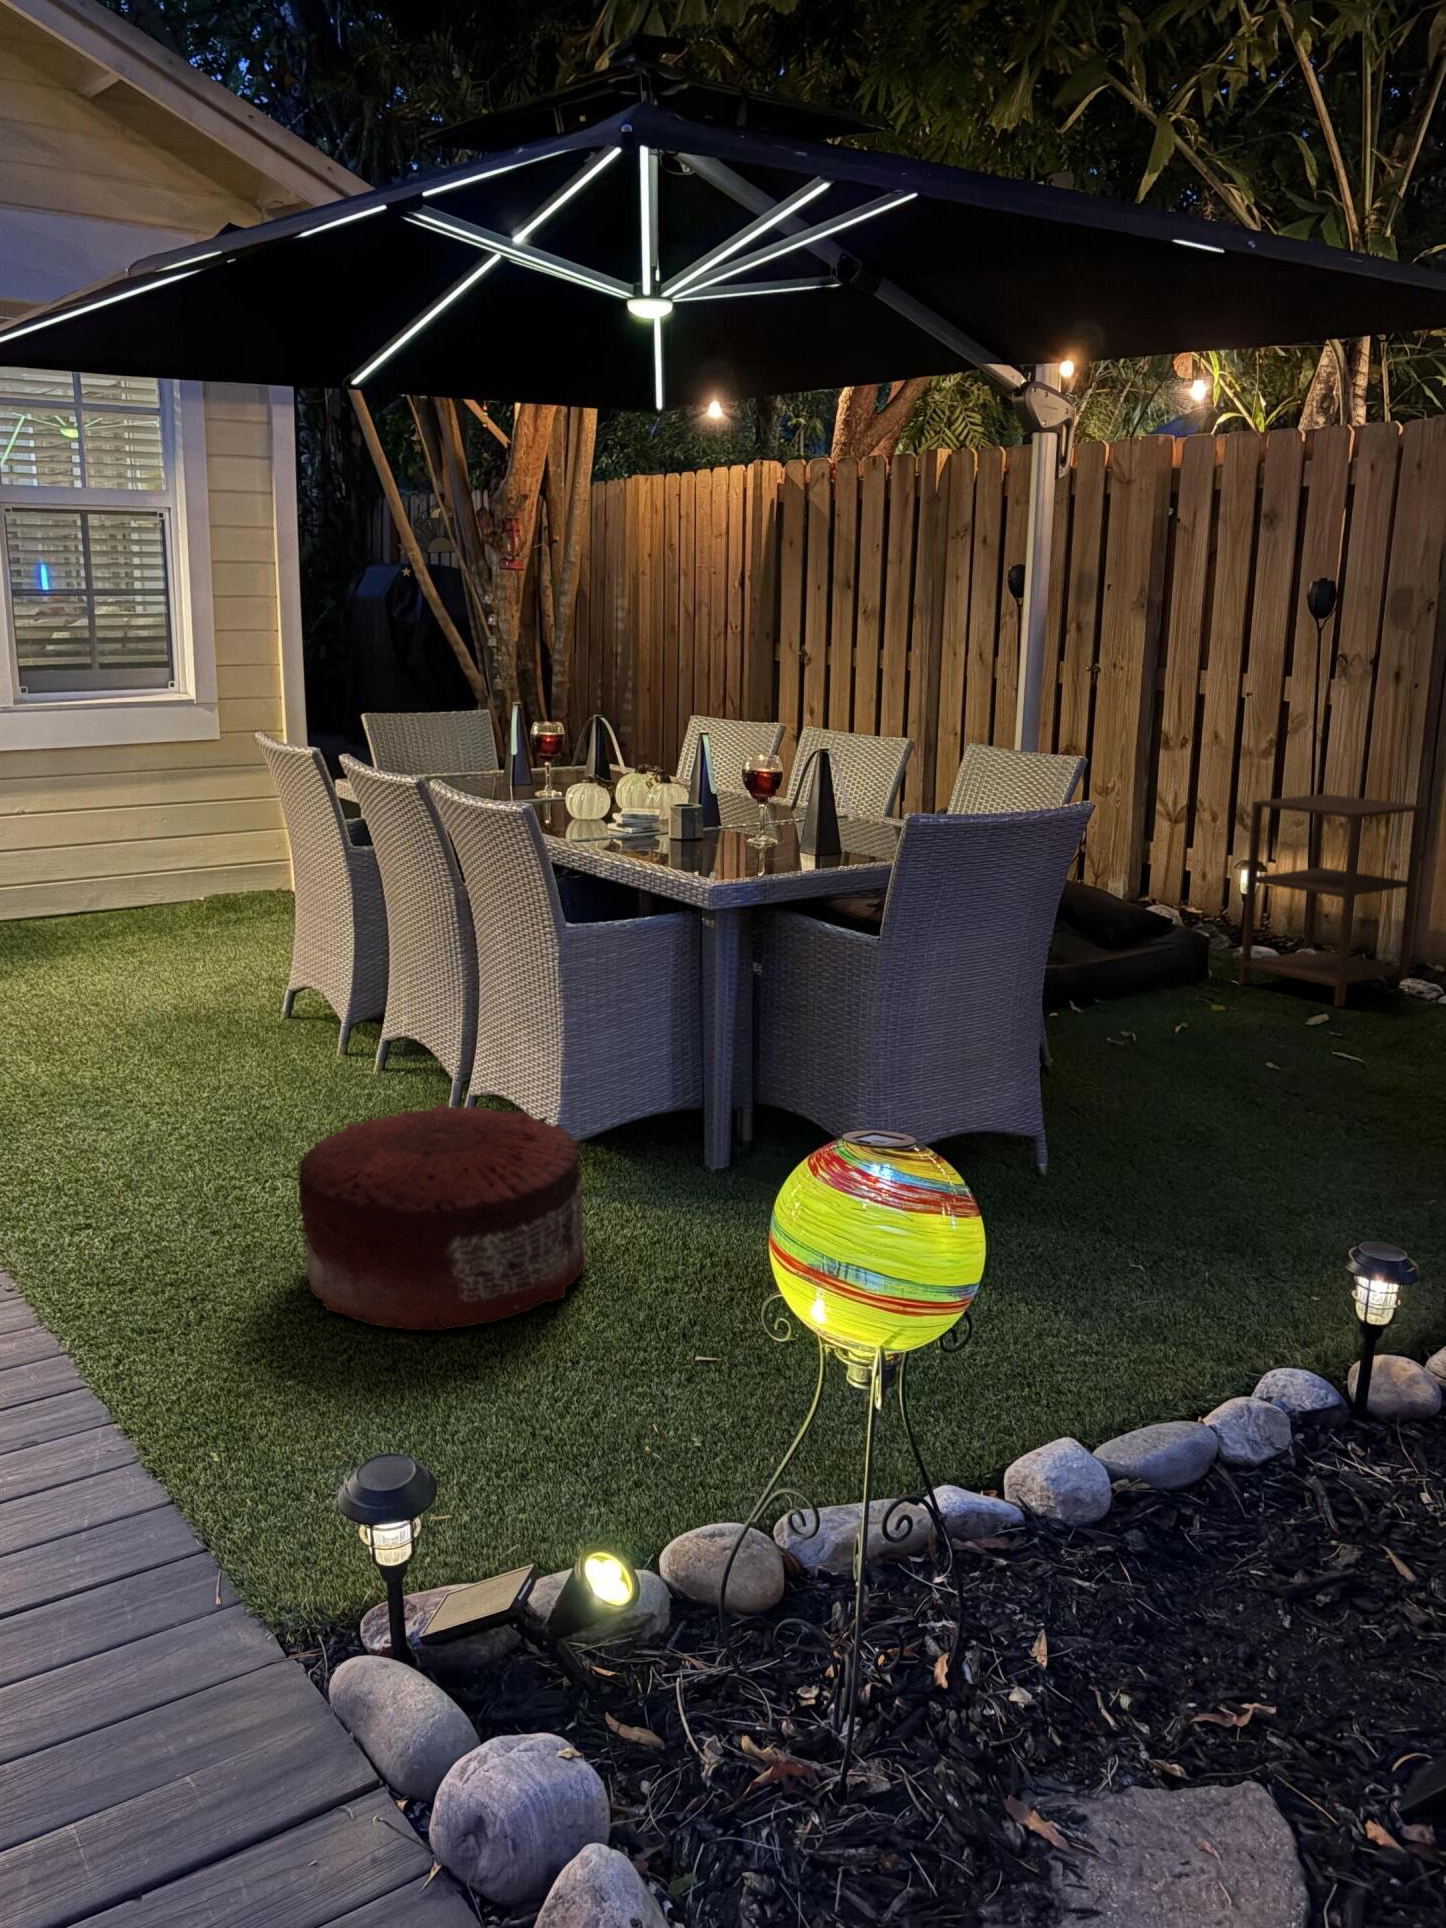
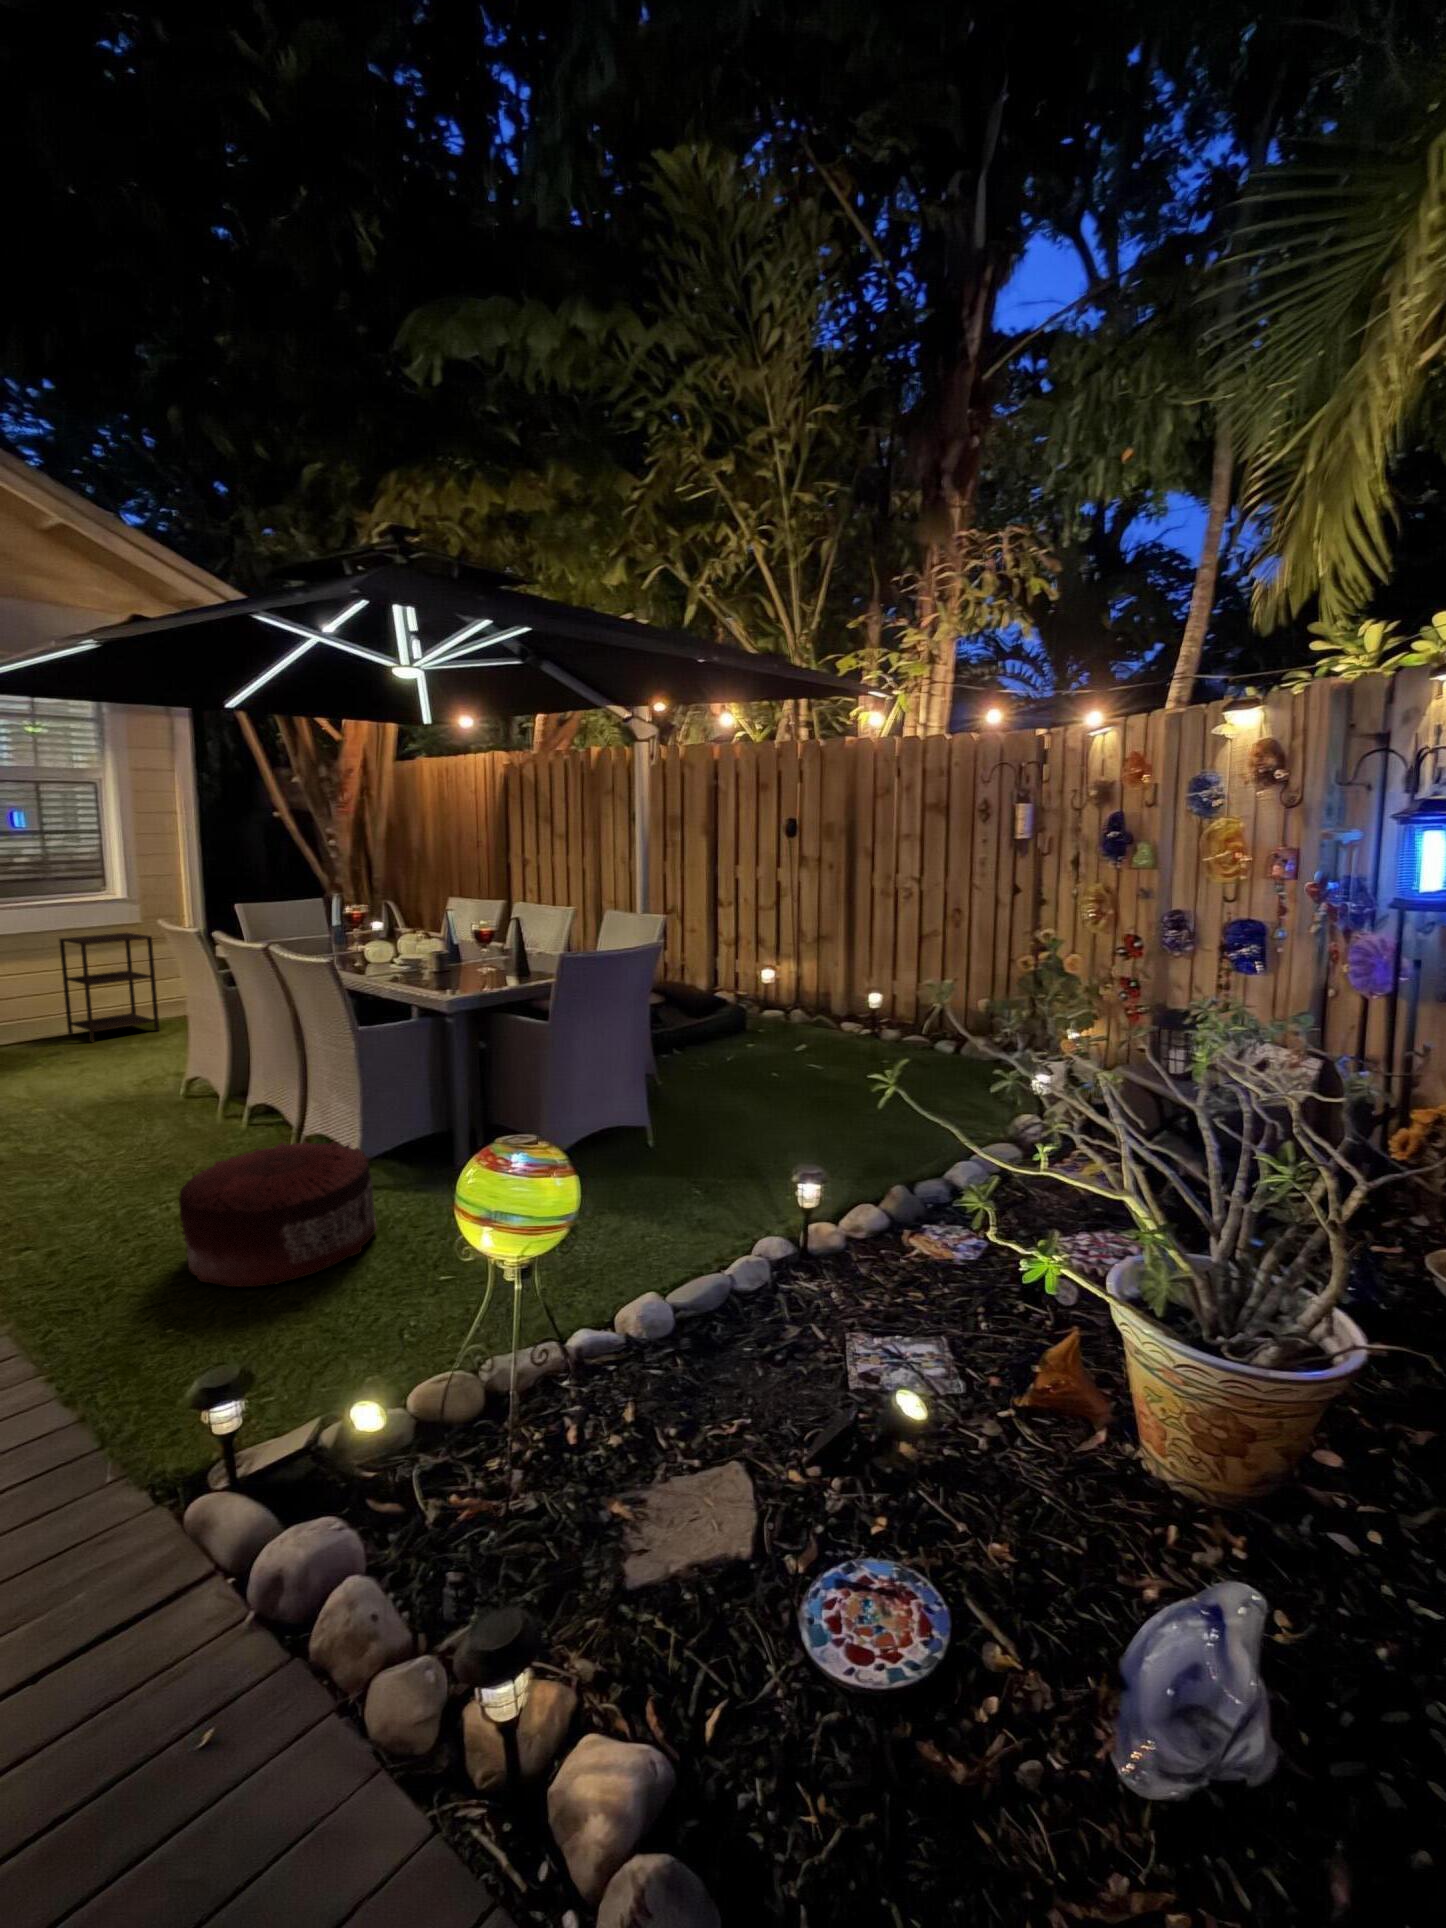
side table: present [1239,794,1424,1006] -> present [59,933,159,1042]

